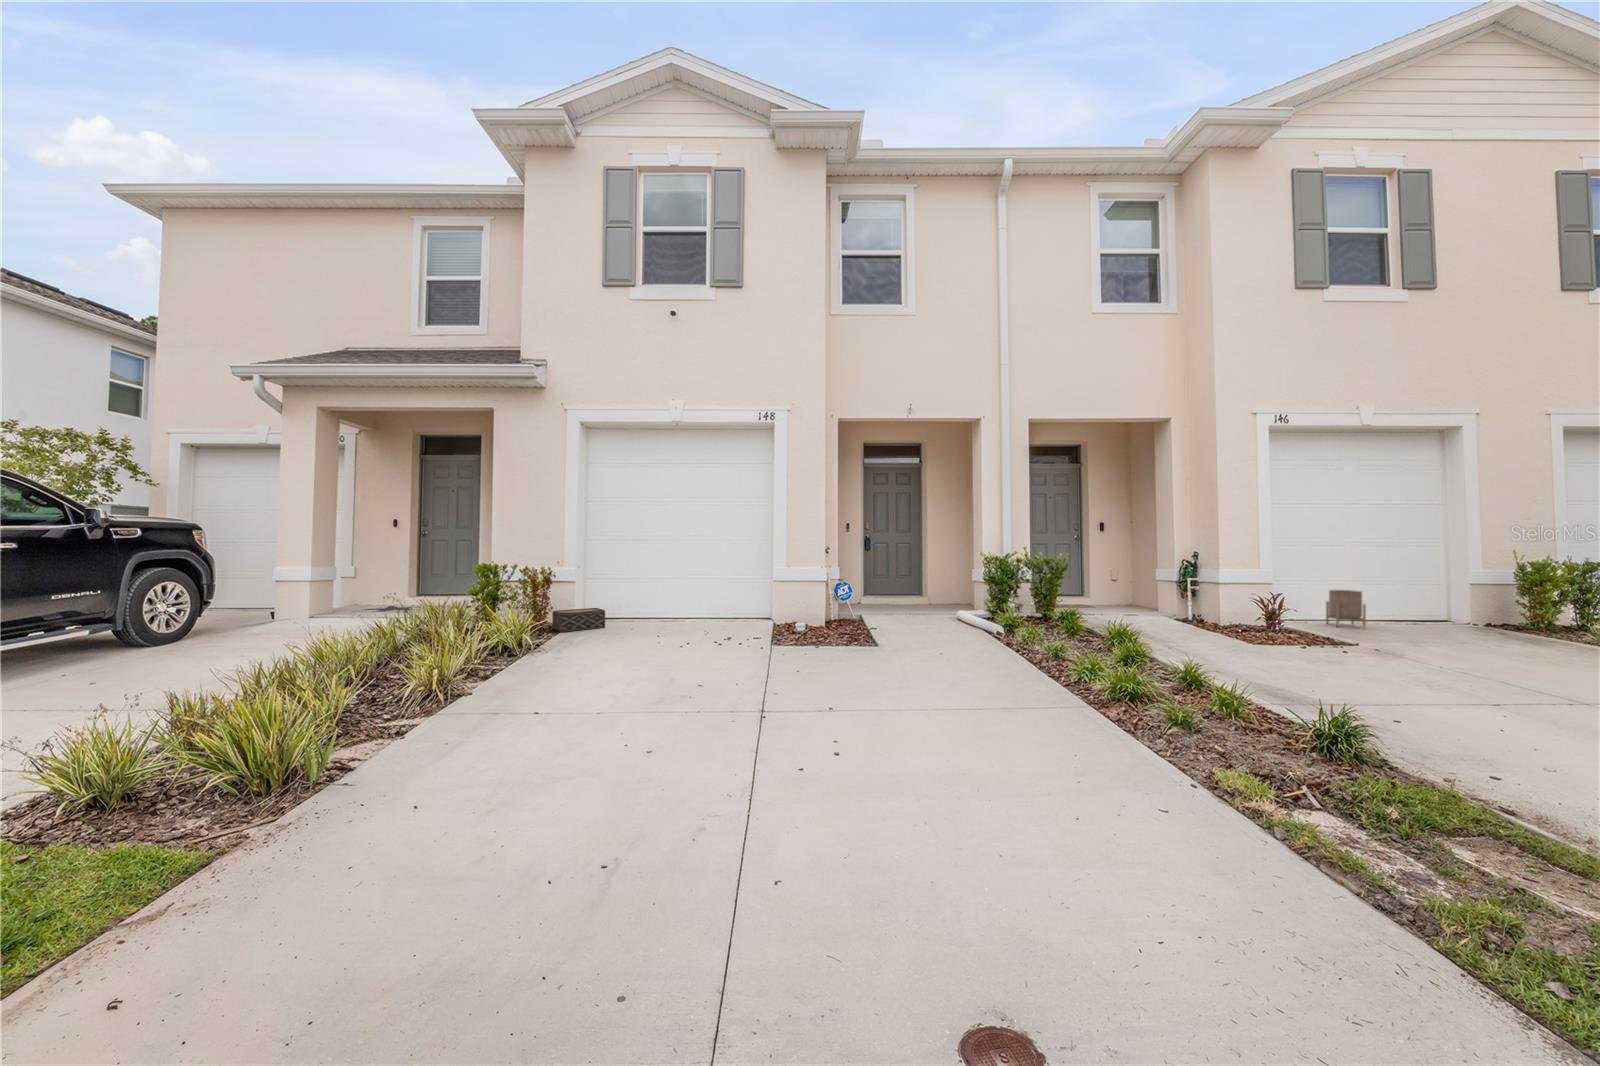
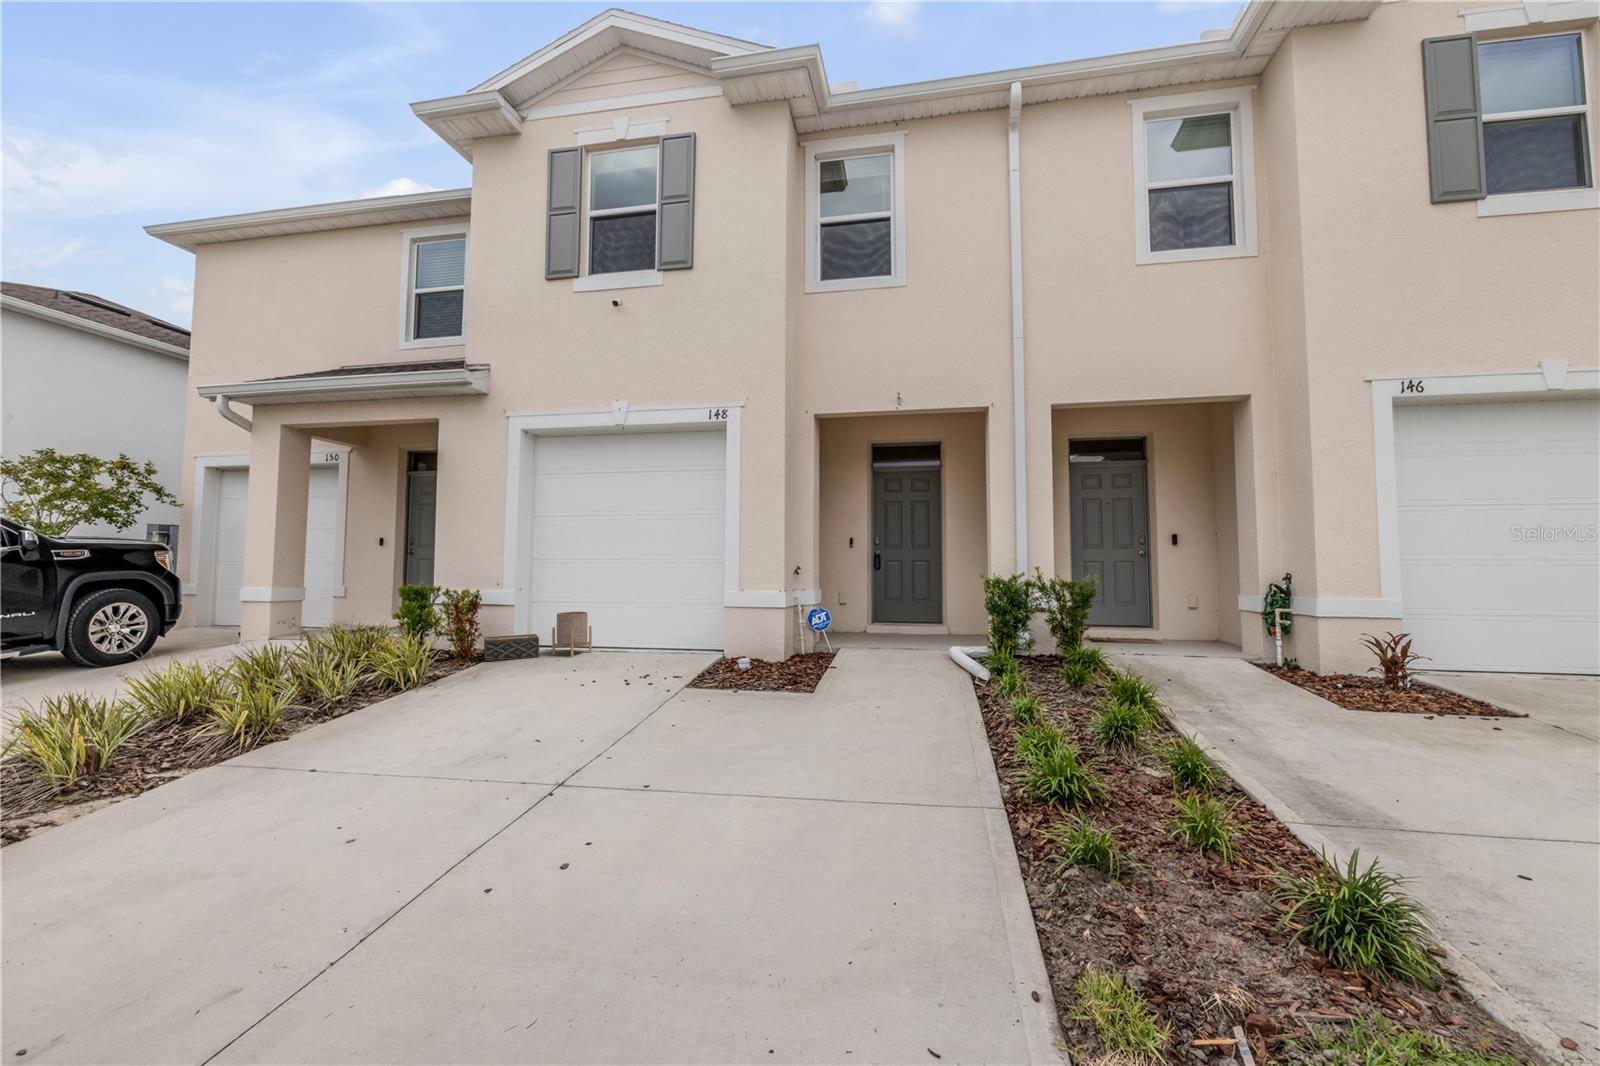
planter: present [1326,590,1366,628] -> present [552,612,592,657]

